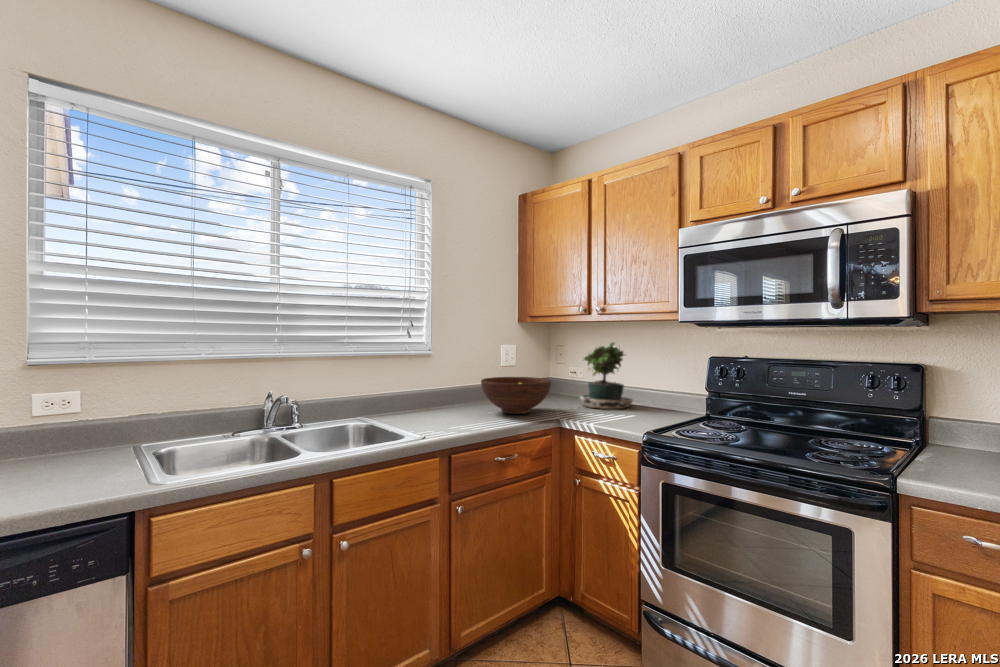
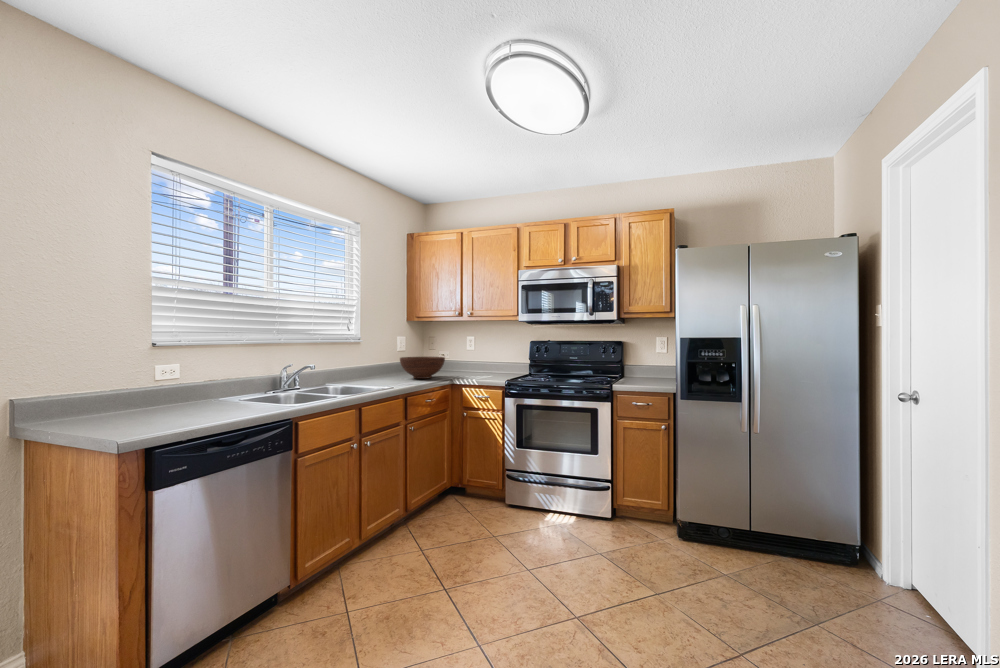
potted plant: present [581,342,633,409] -> none [452,333,488,375]

